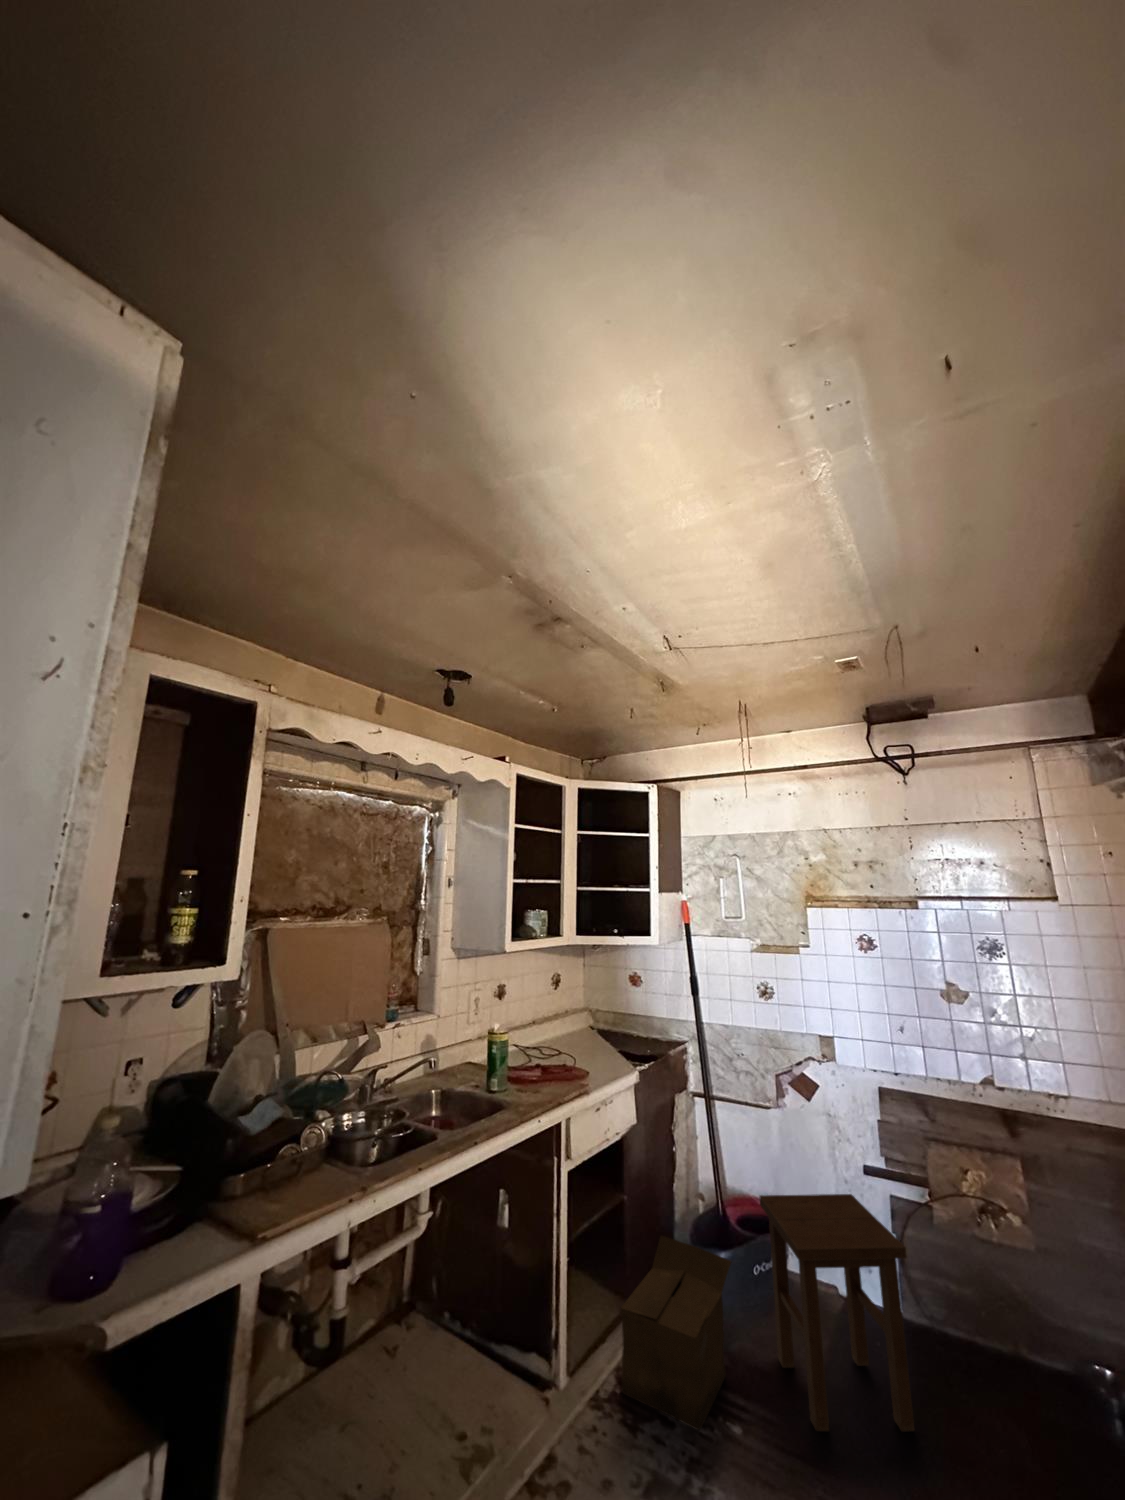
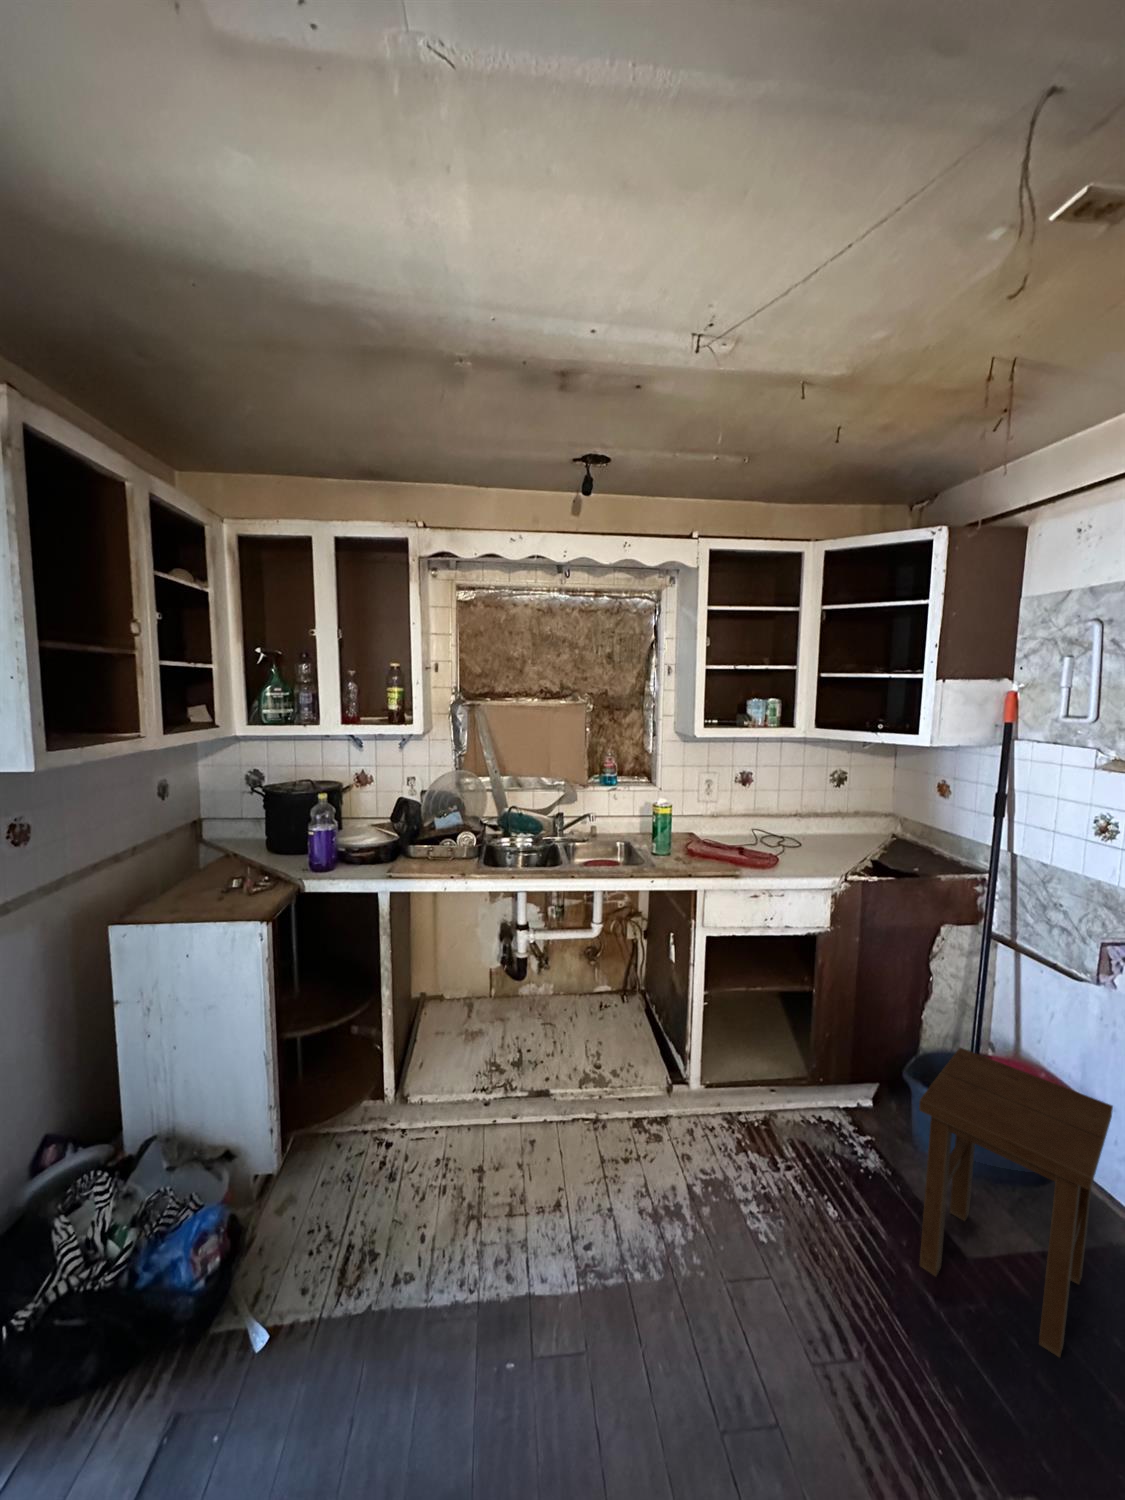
cardboard box: present [621,1236,732,1430] -> none [757,1037,910,1185]

